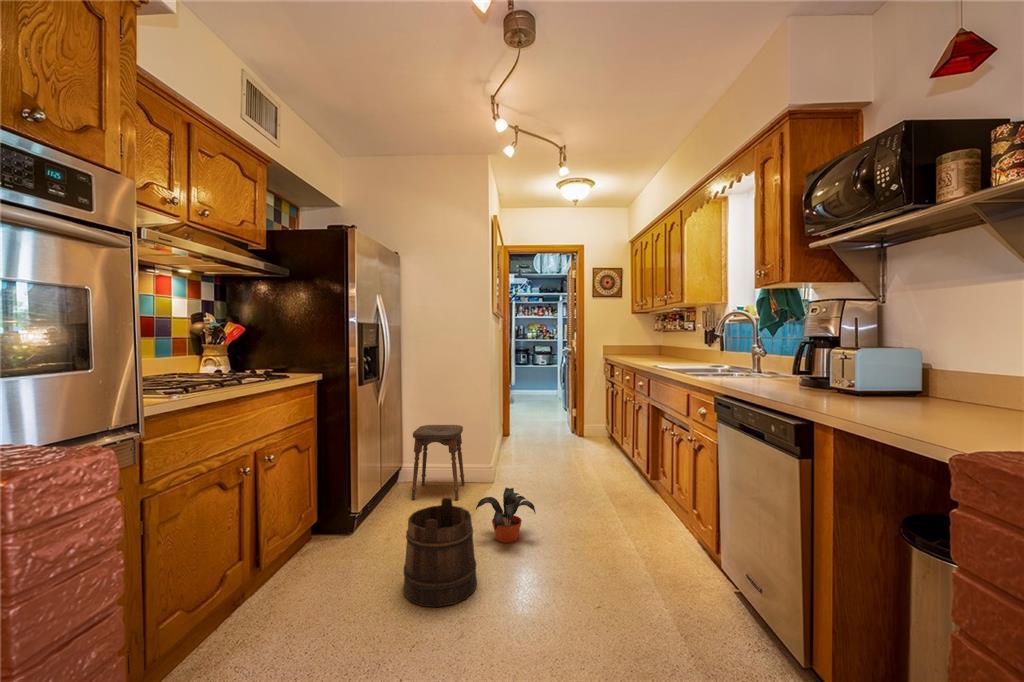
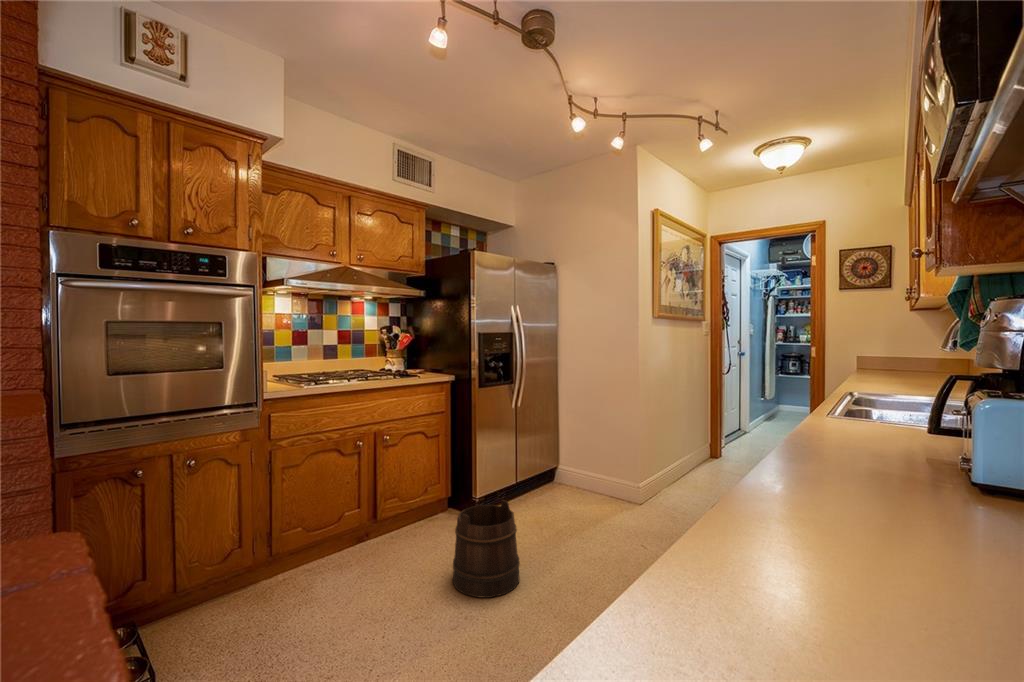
stool: present [411,425,464,500] -> none [548,431,609,511]
potted plant: present [476,488,535,543] -> none [556,507,618,566]

